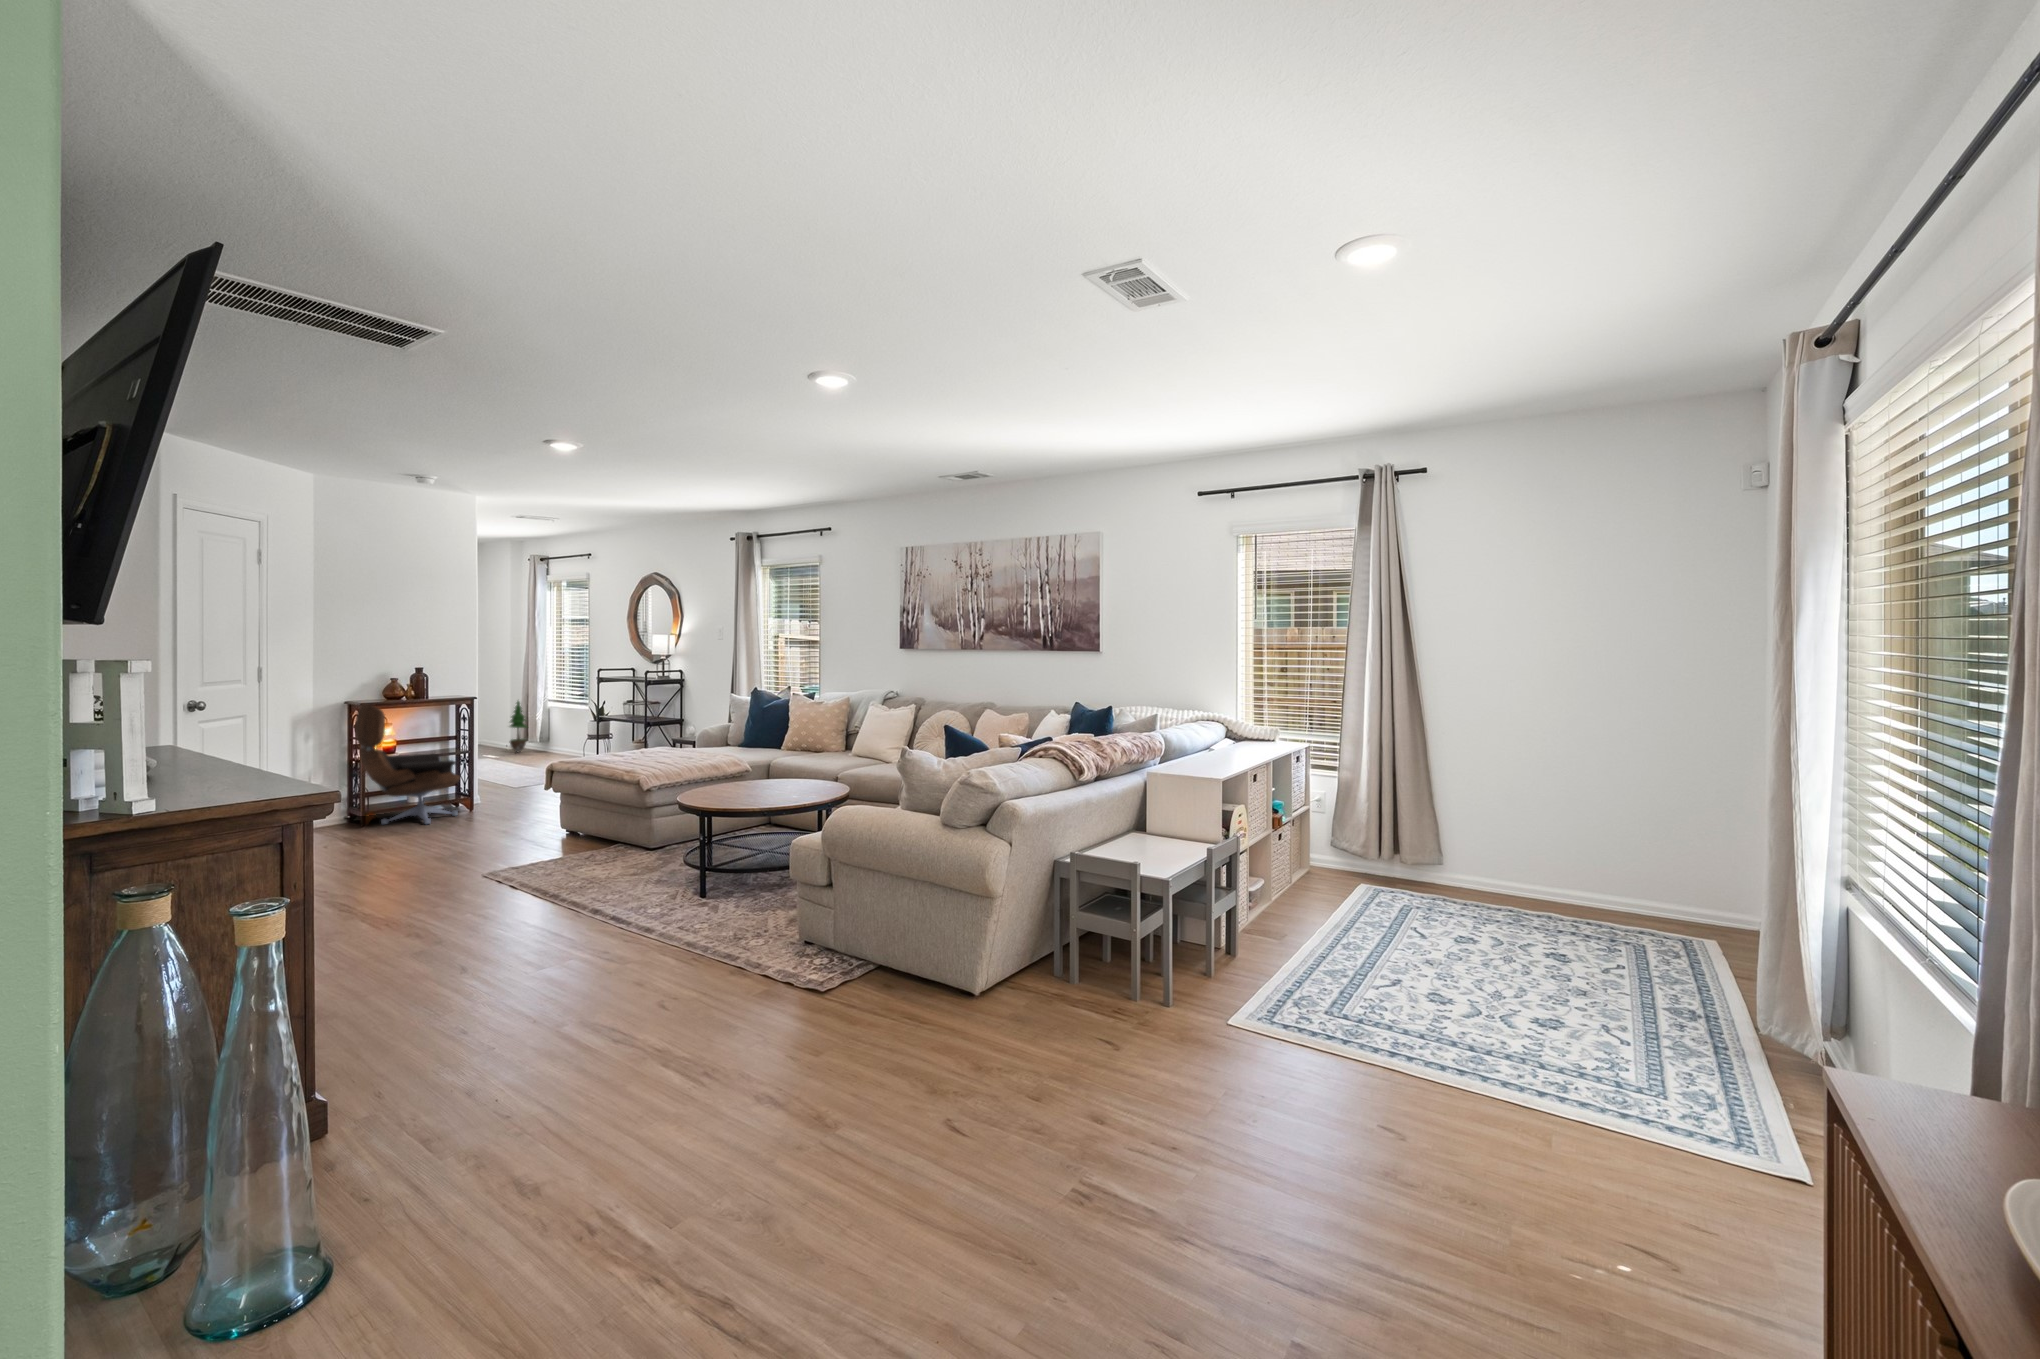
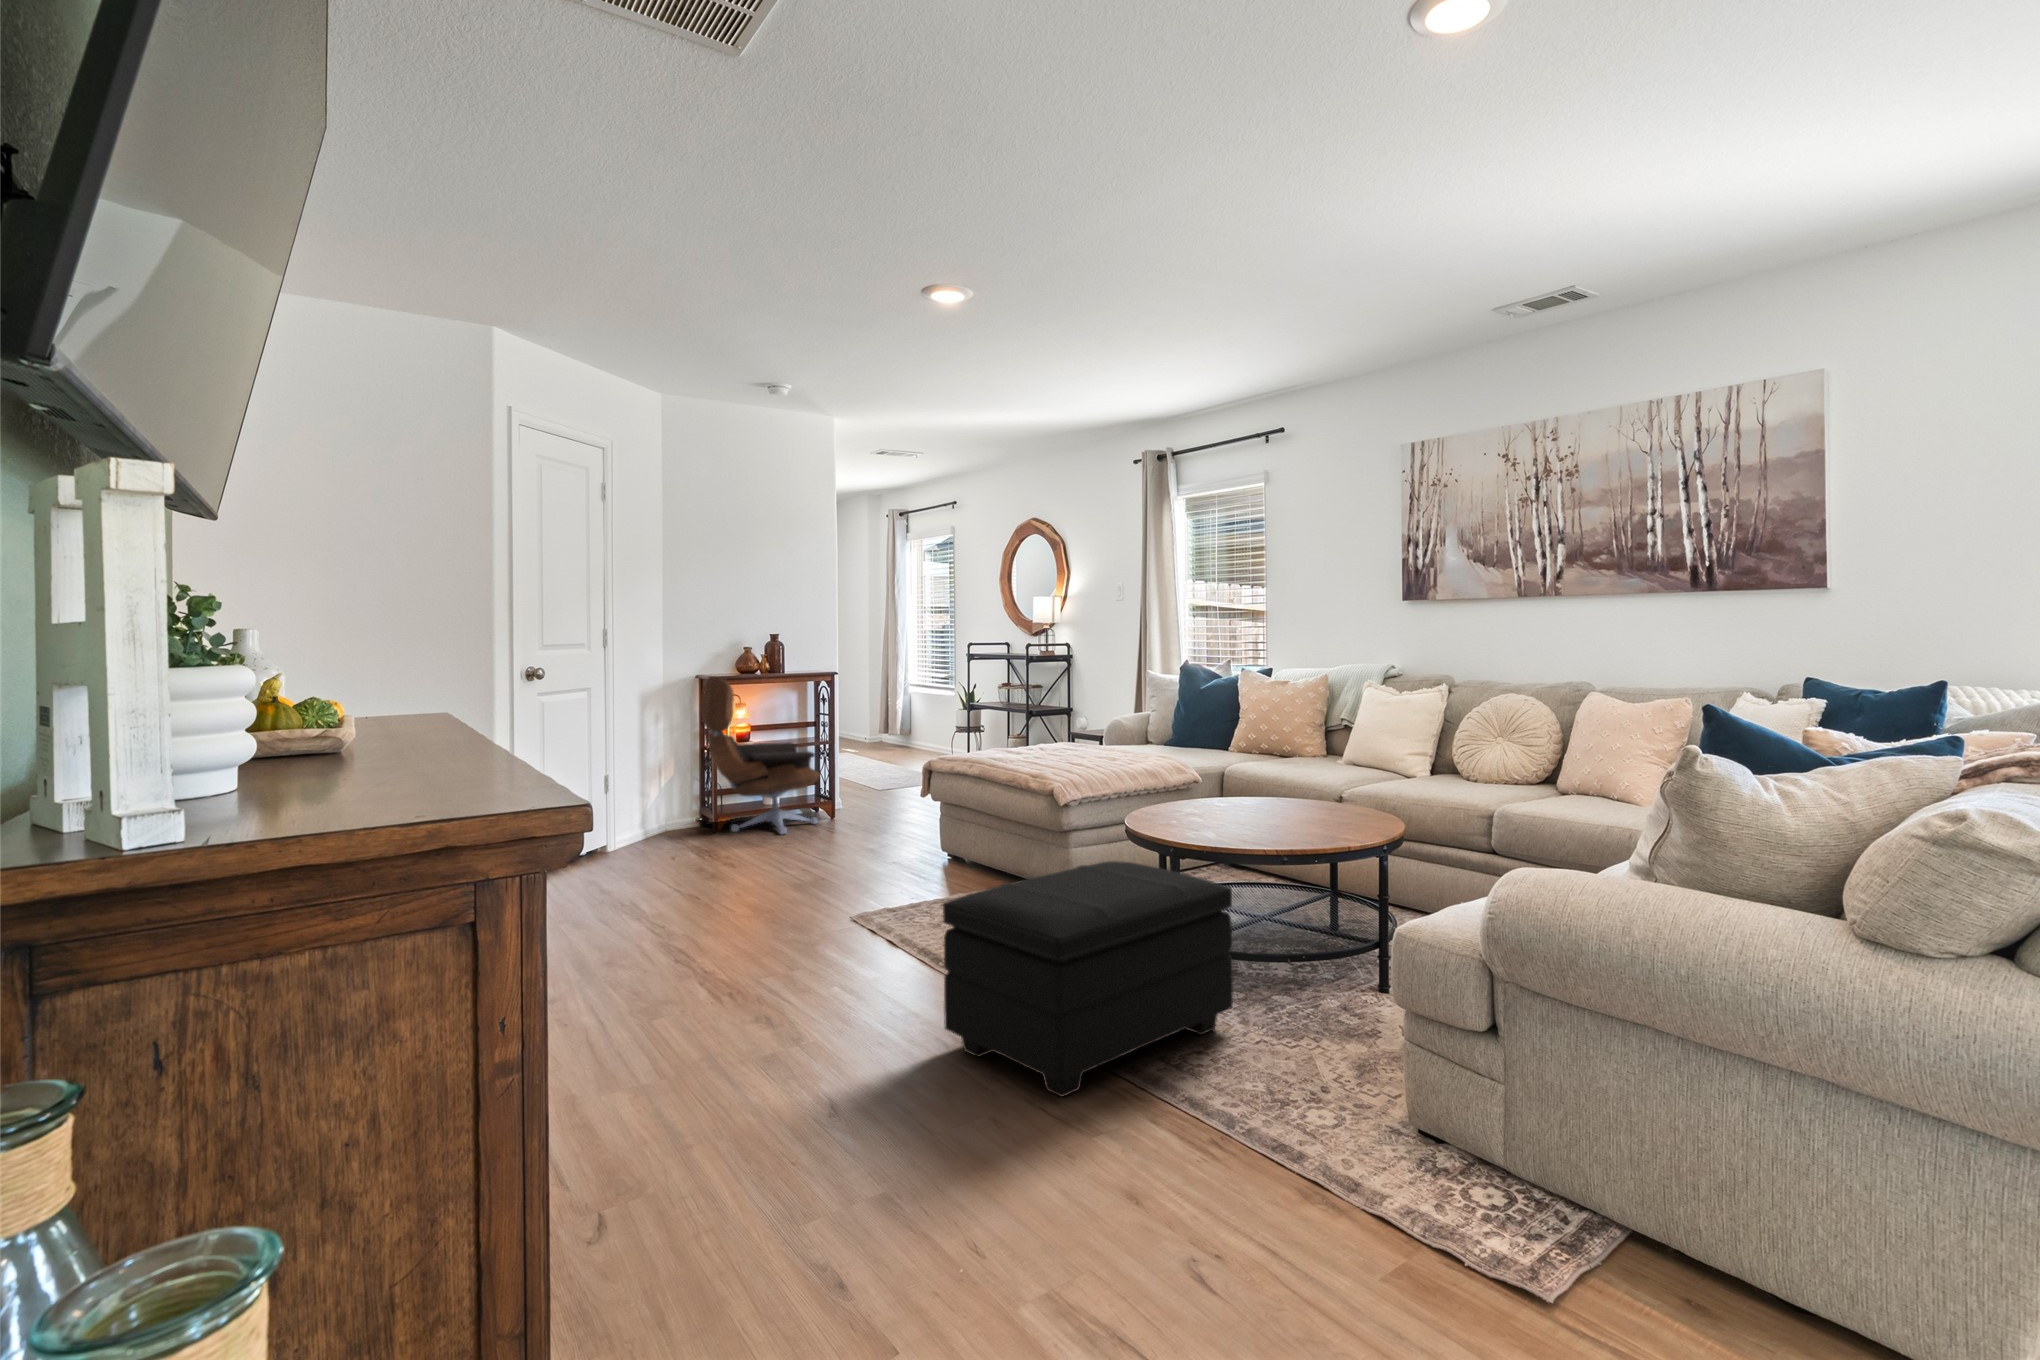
potted tree: present [510,701,527,752] -> none [869,682,892,746]
footstool: none [543,822,724,946] -> present [943,861,1233,1097]

